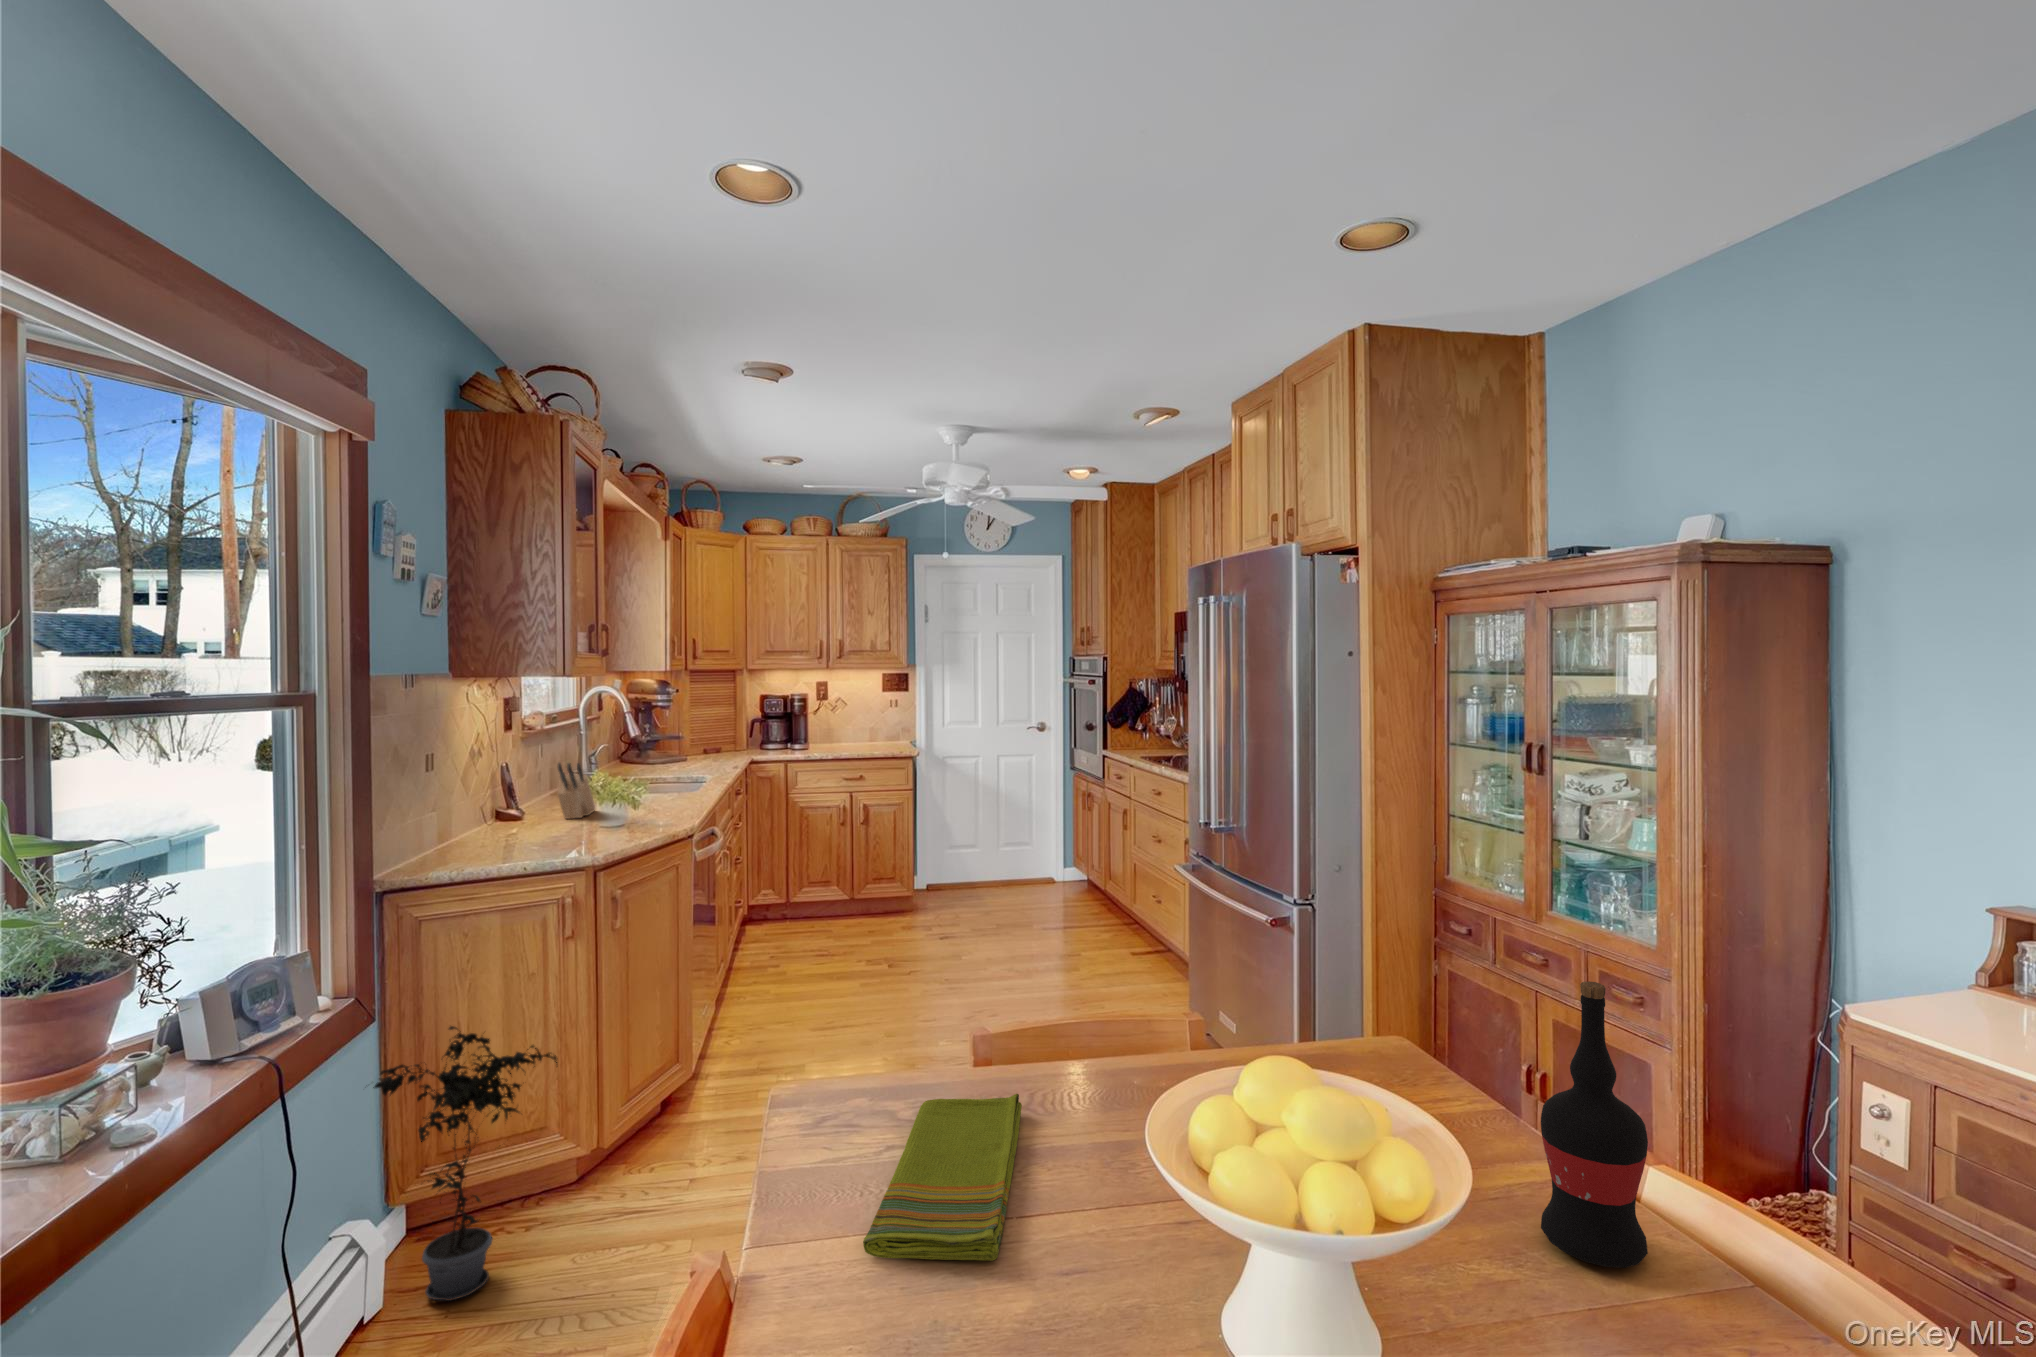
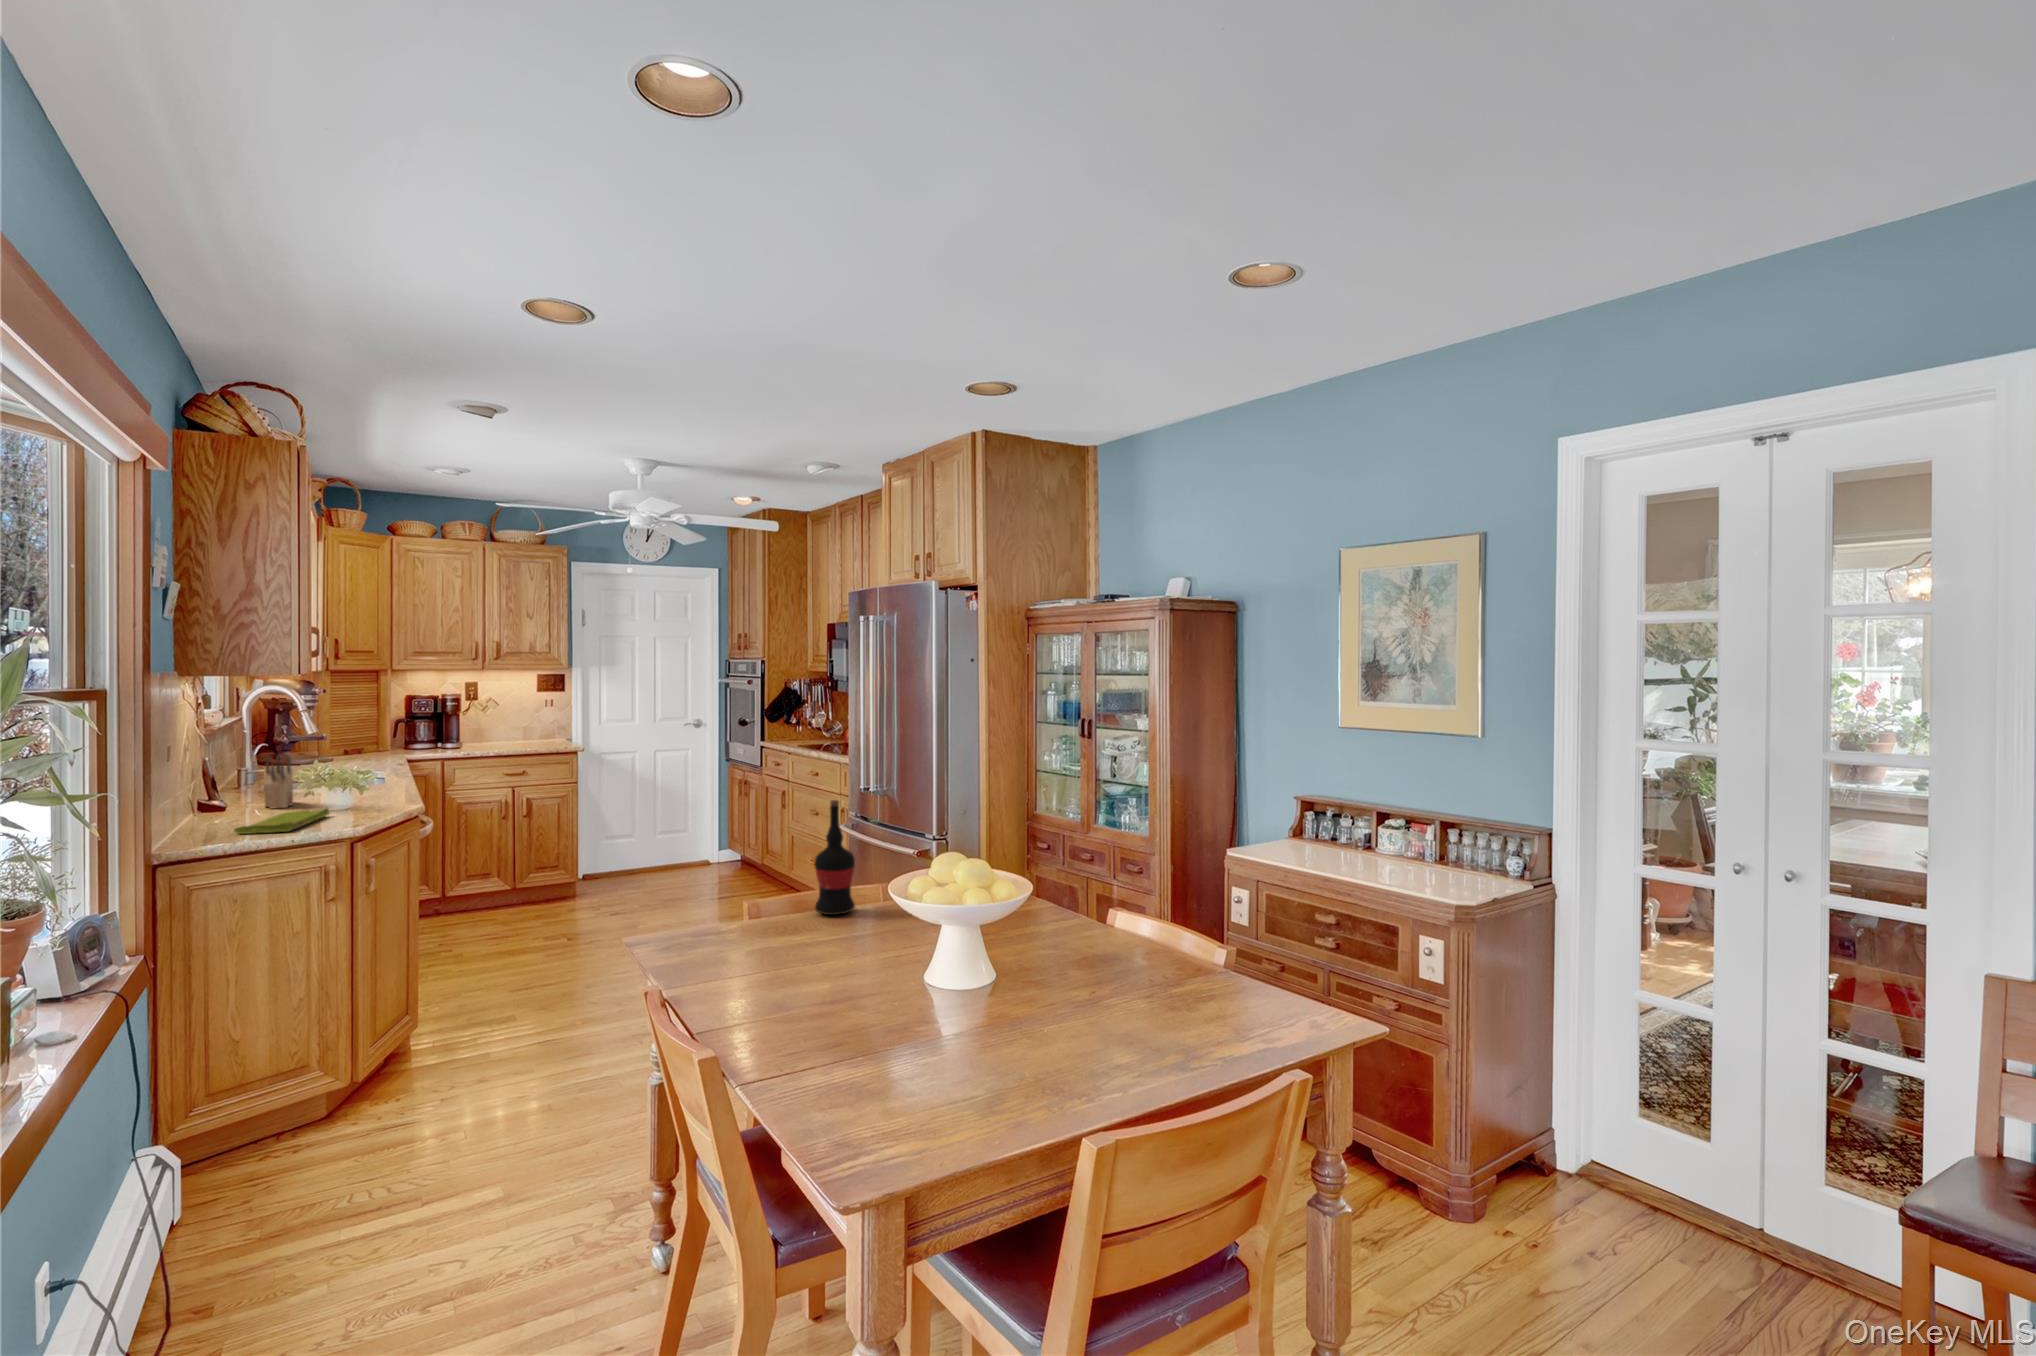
wine bottle: present [1541,981,1648,1268] -> present [815,800,855,915]
potted plant: present [373,1026,558,1301] -> none [166,972,349,1200]
dish towel: present [863,1094,1022,1261] -> present [234,808,330,834]

